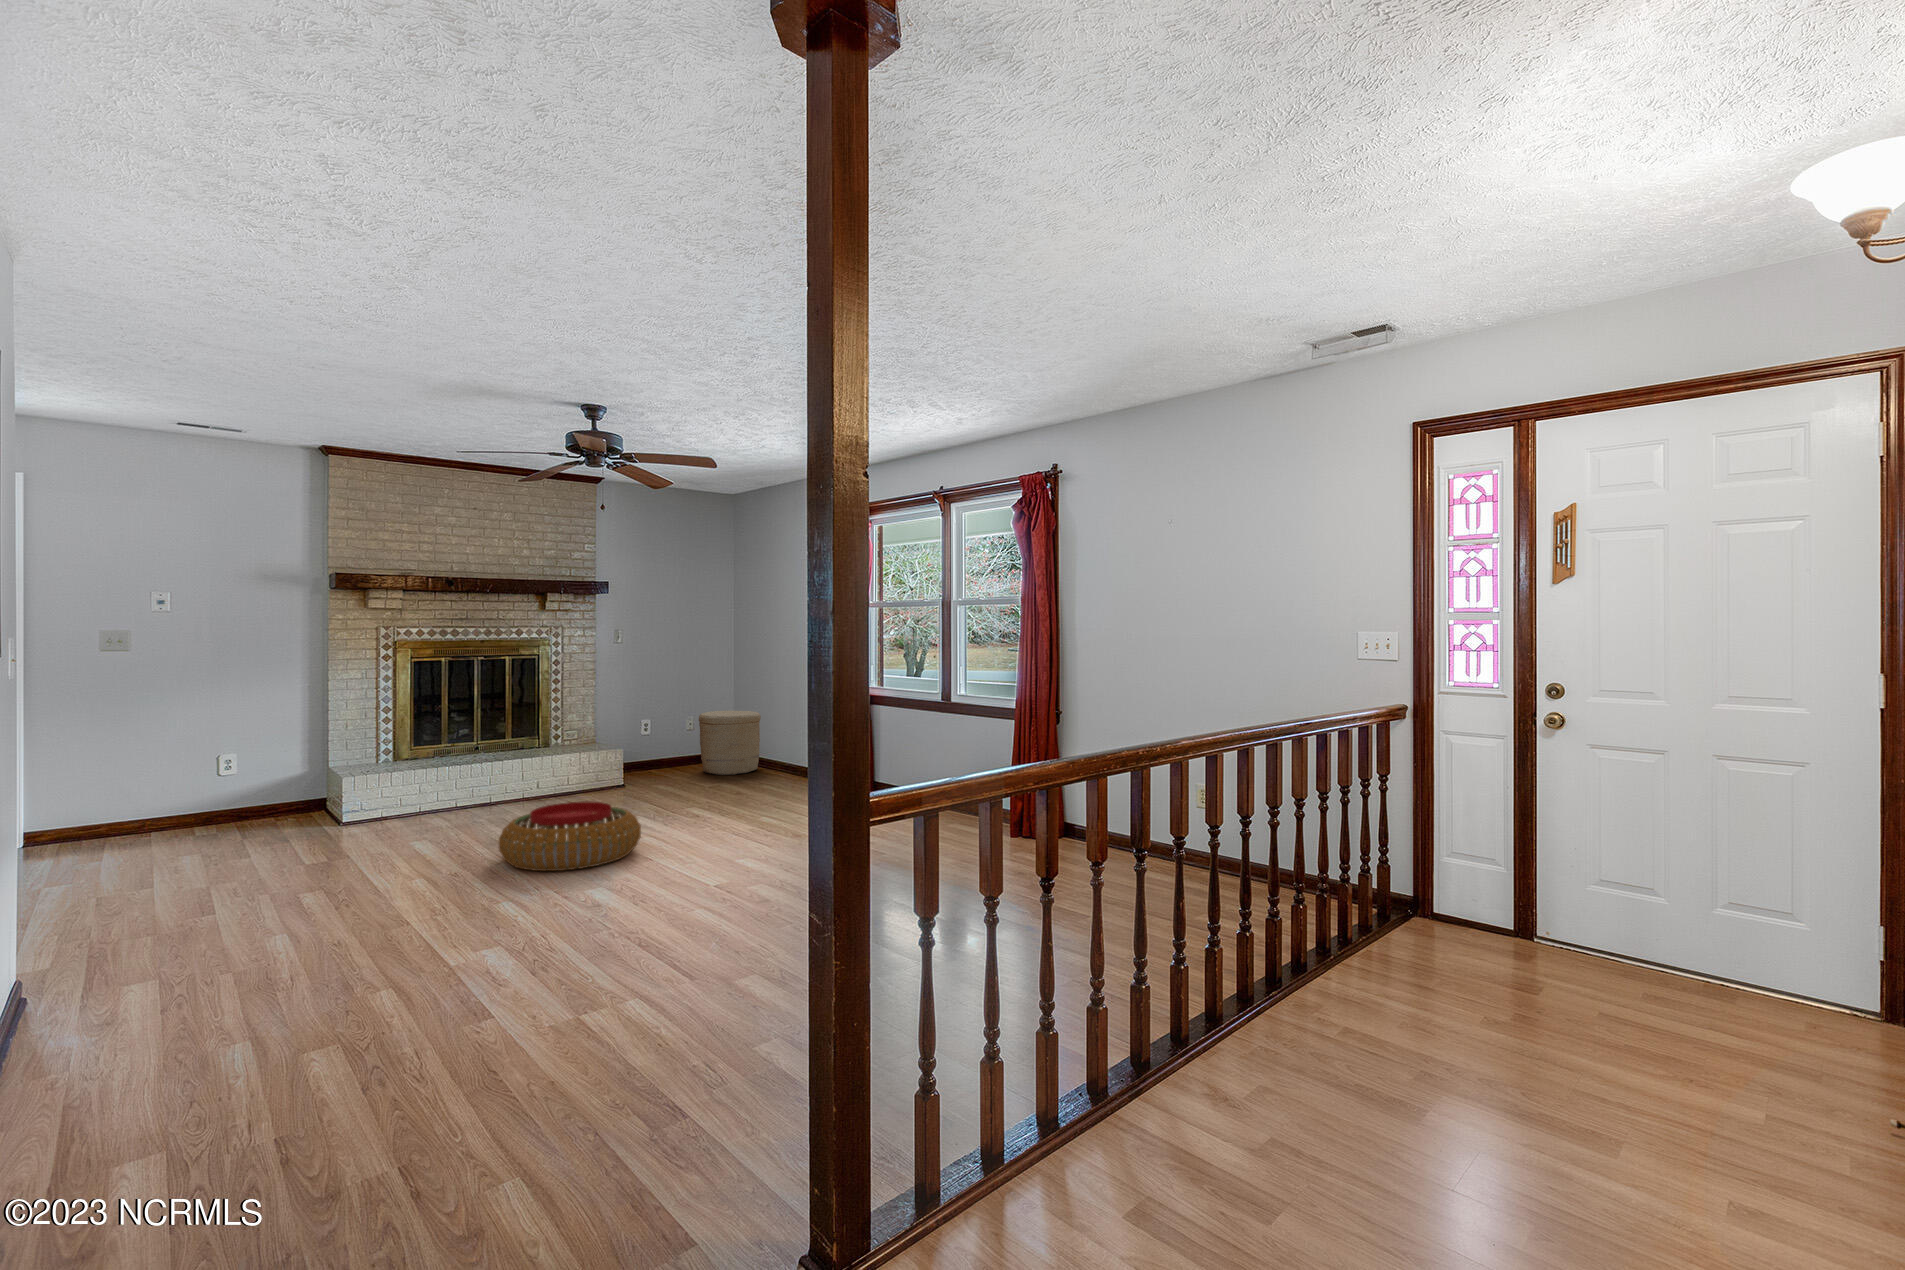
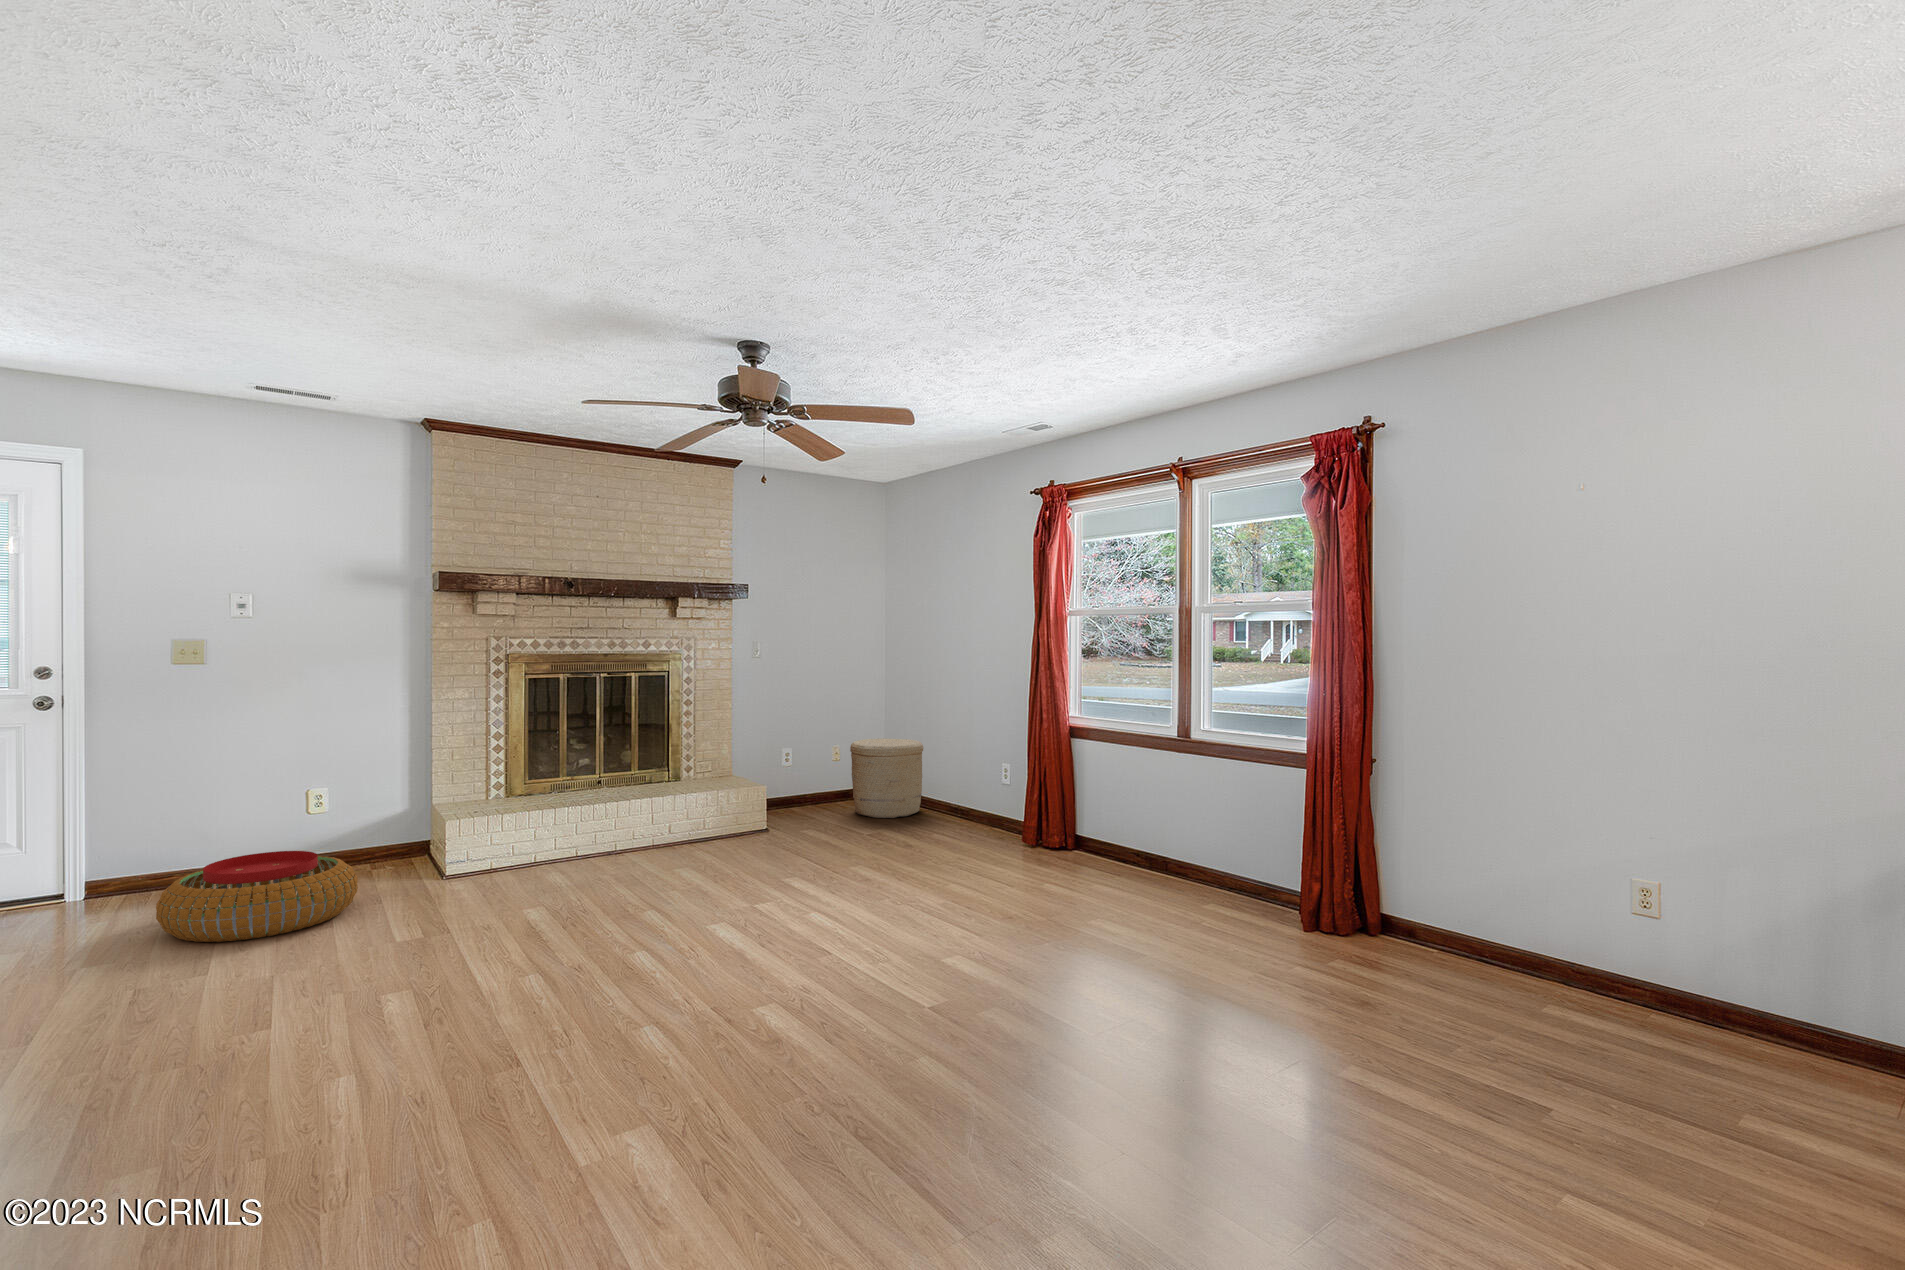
pouf: present [499,802,641,871] -> present [156,851,358,942]

